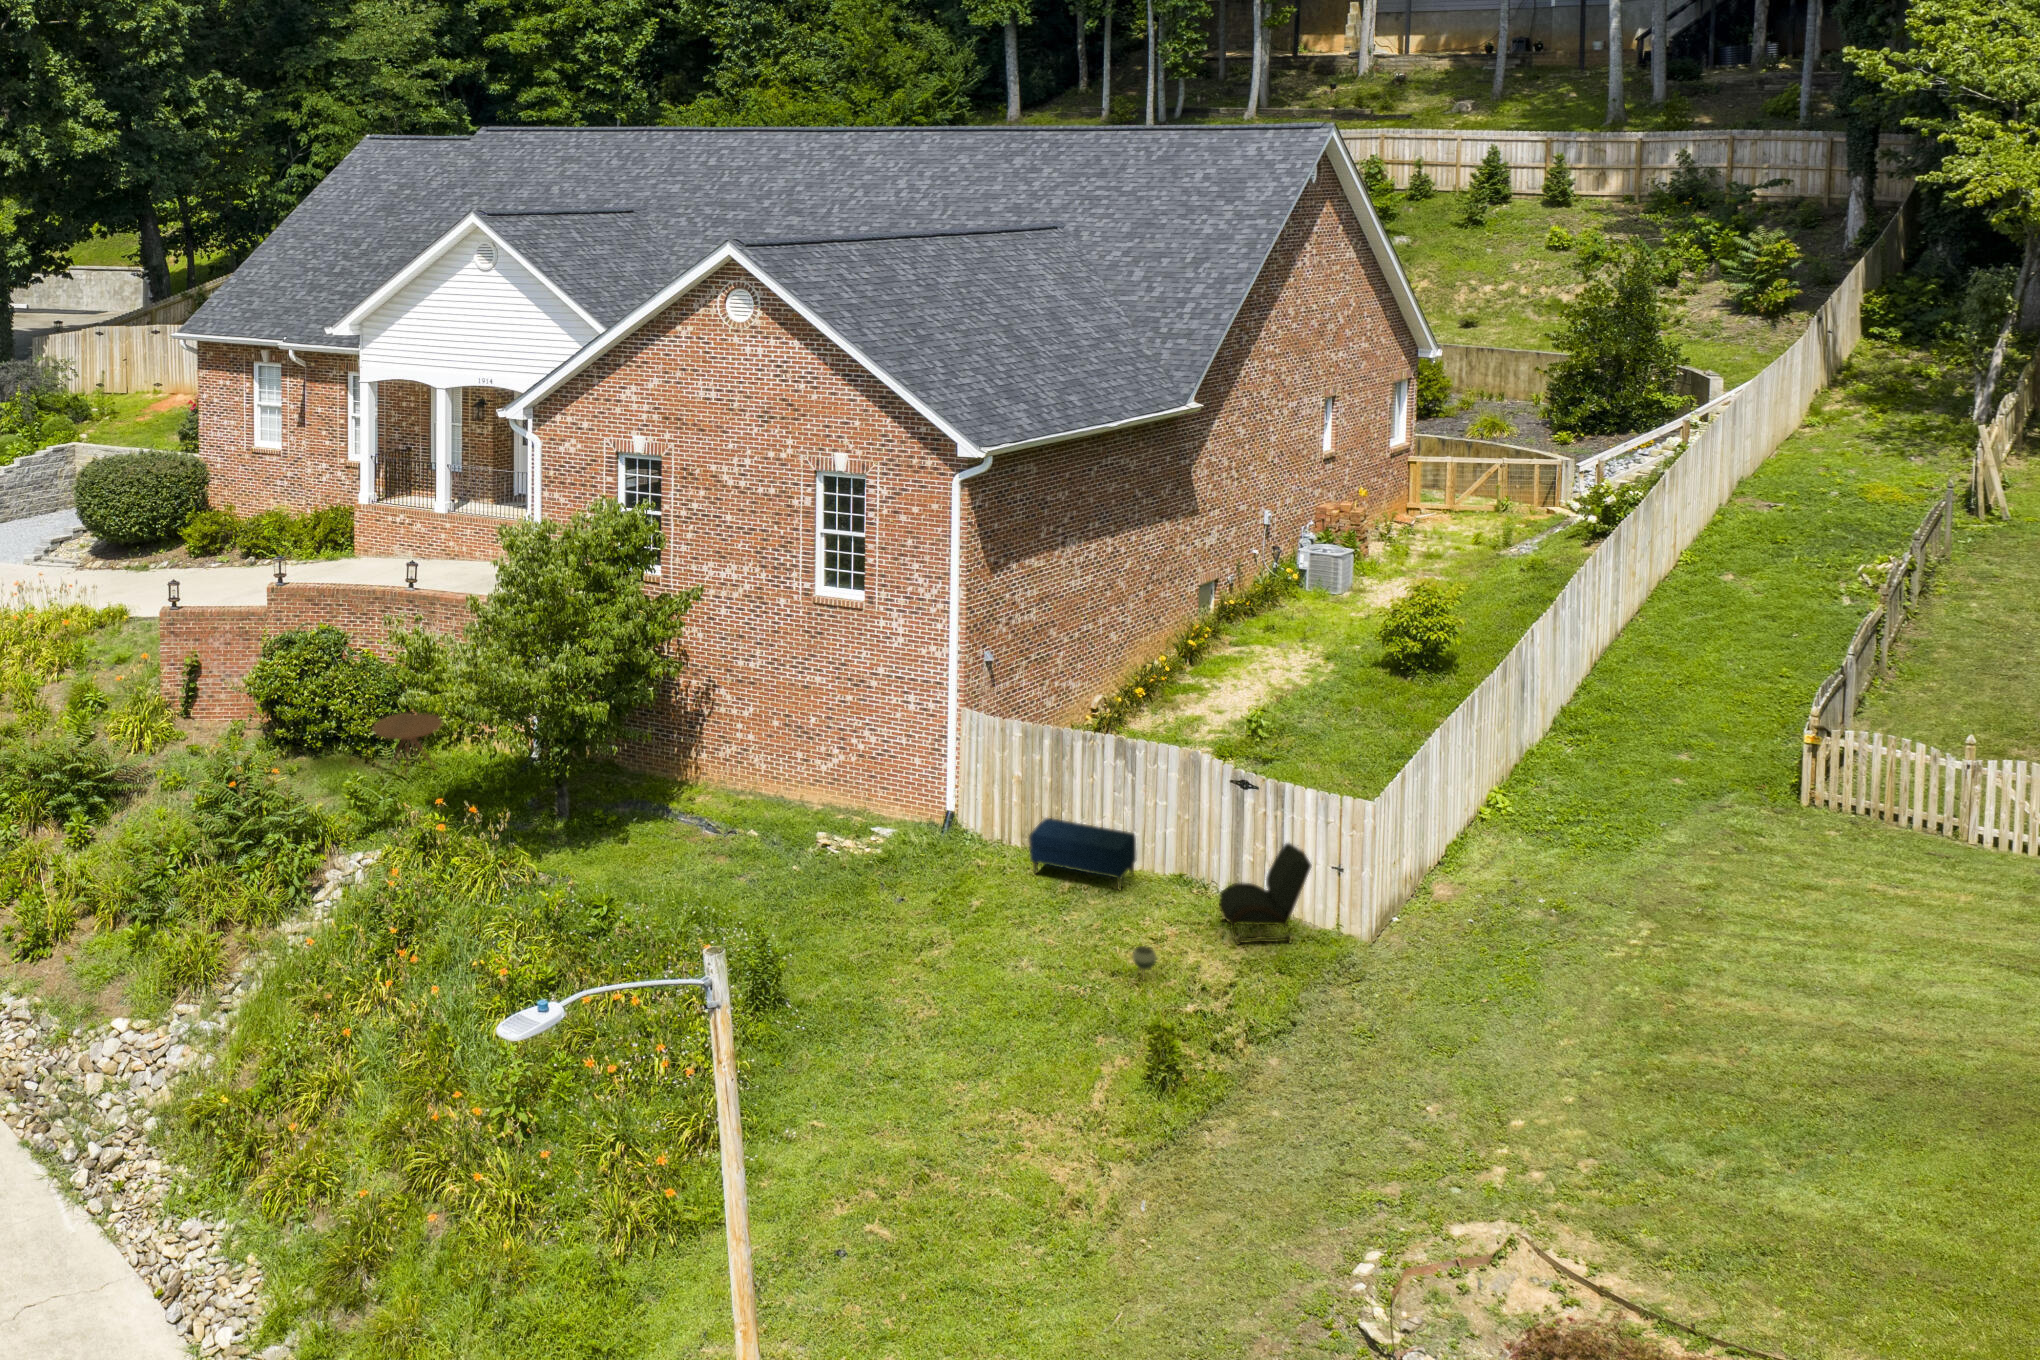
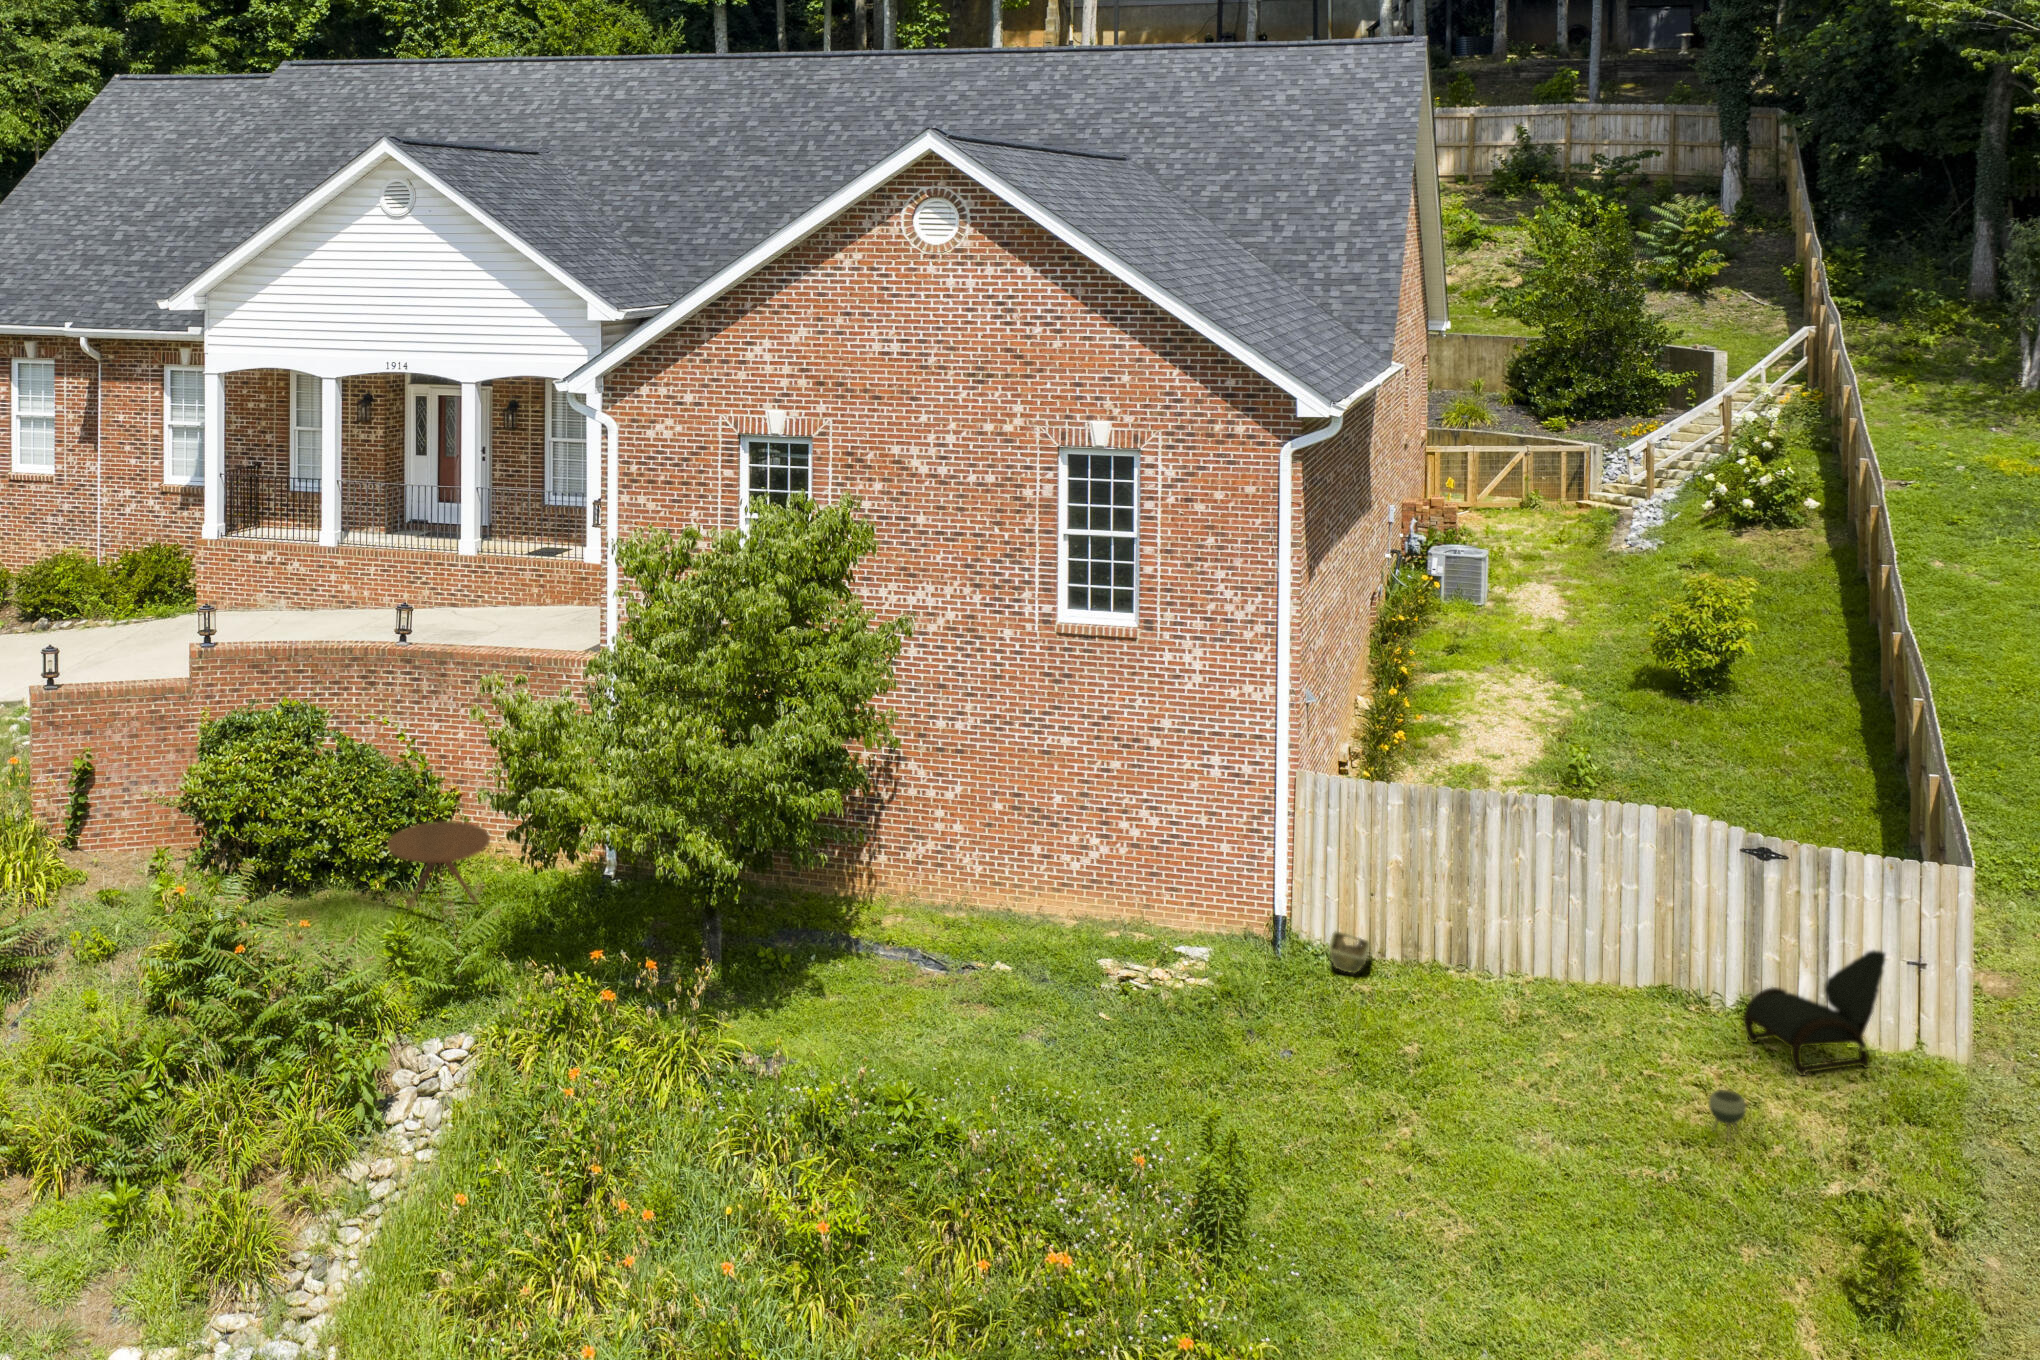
bench: present [1029,818,1137,890] -> none [1439,915,1584,1011]
woven basket: none [967,825,1004,855] -> present [1329,931,1370,973]

